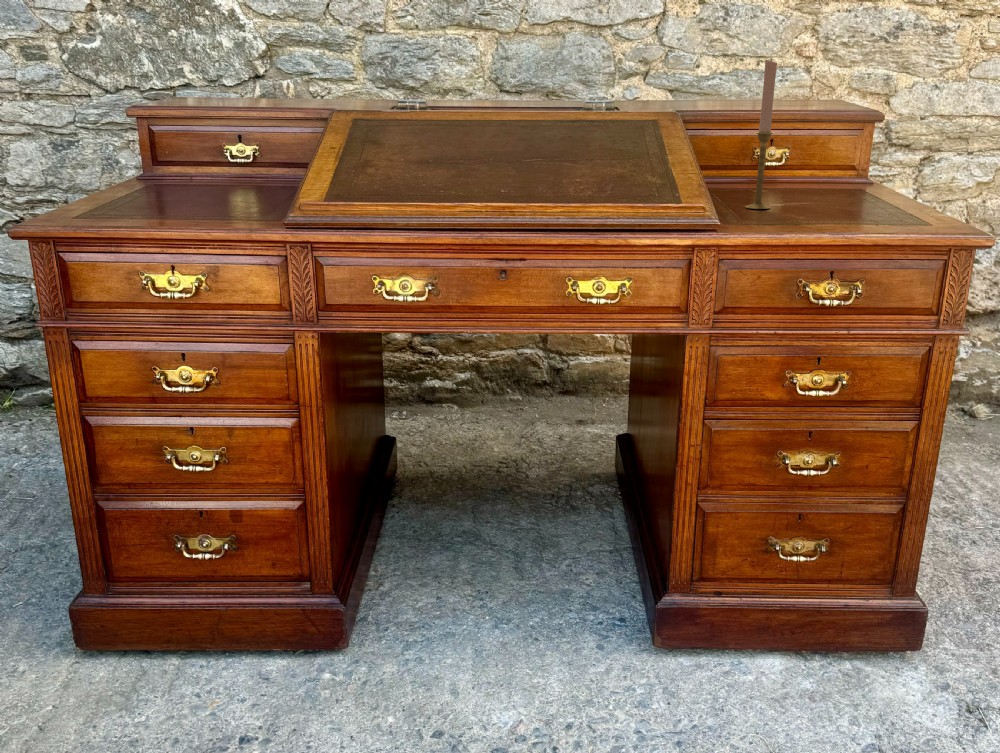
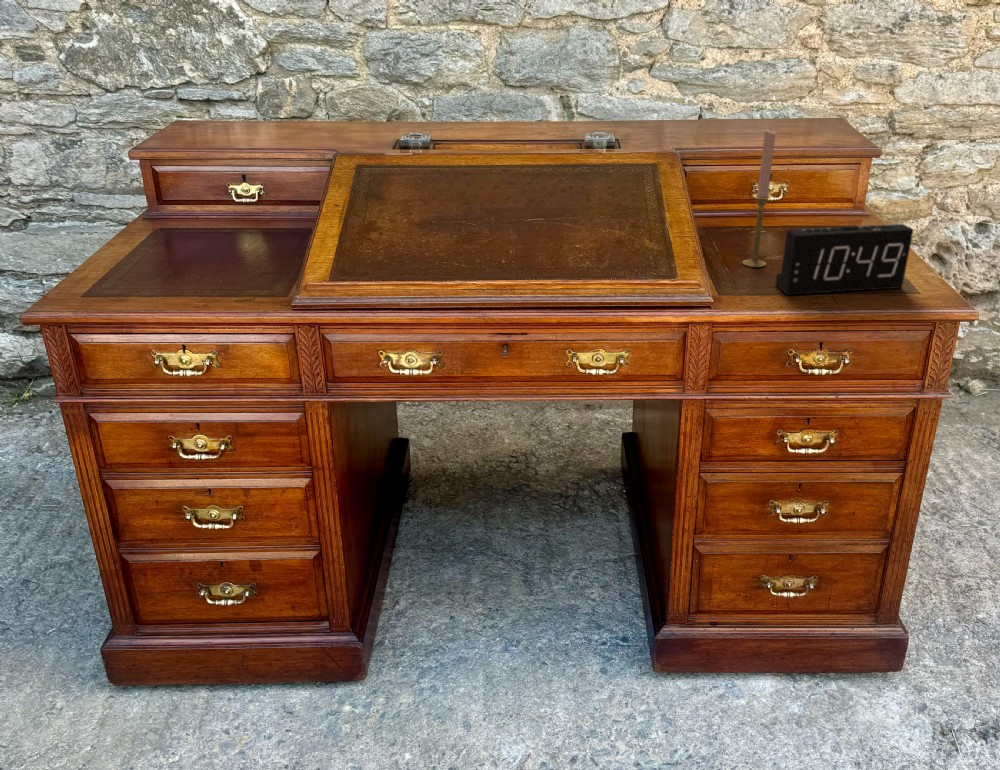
alarm clock: none [781,152,928,223] -> present [775,224,913,295]

